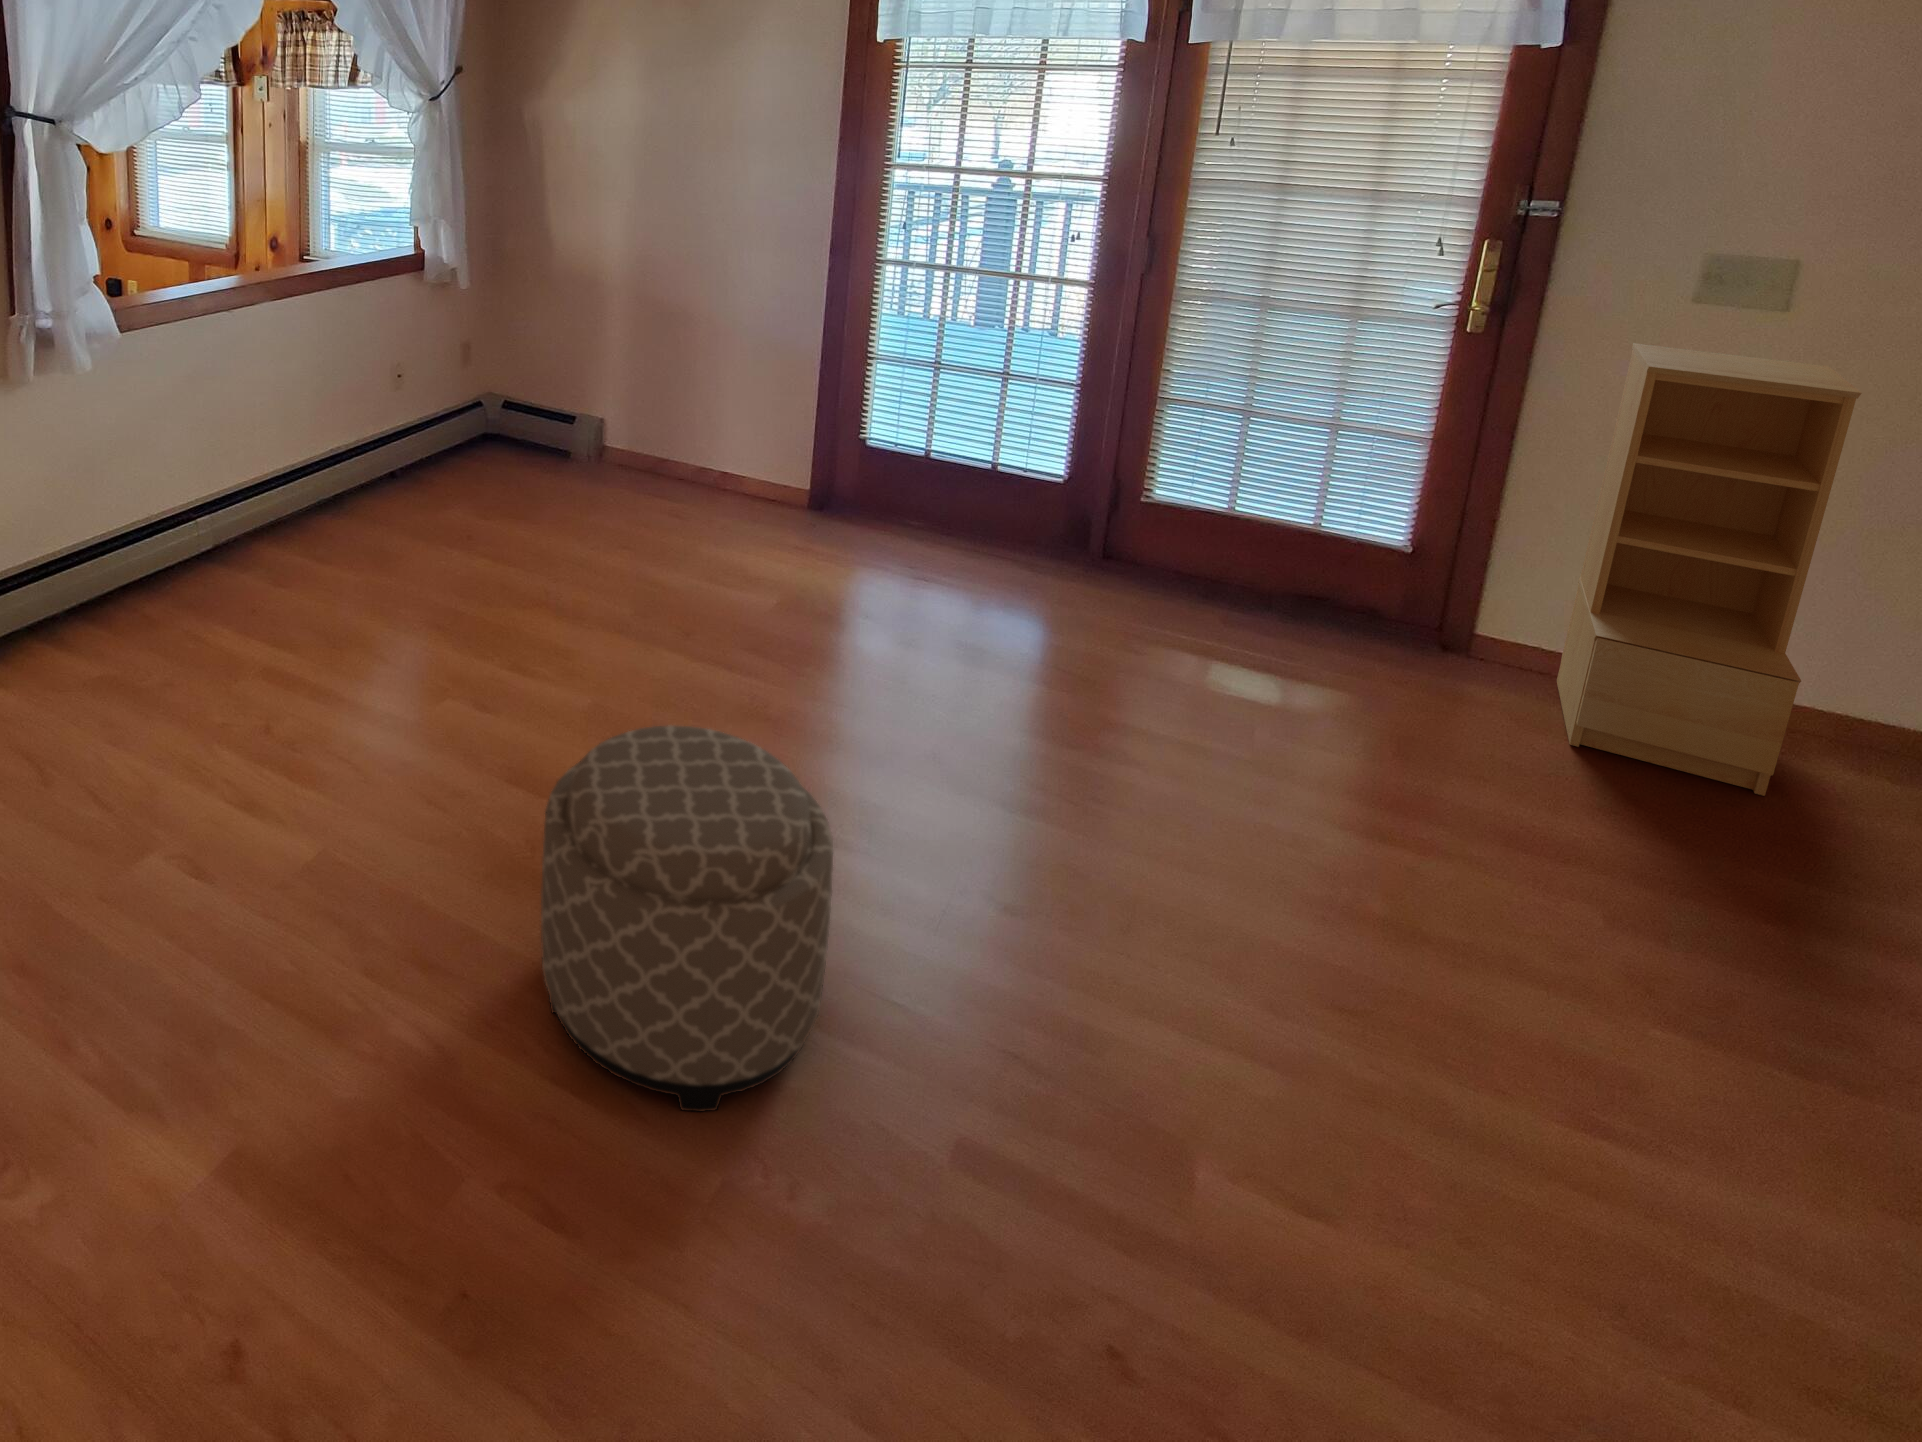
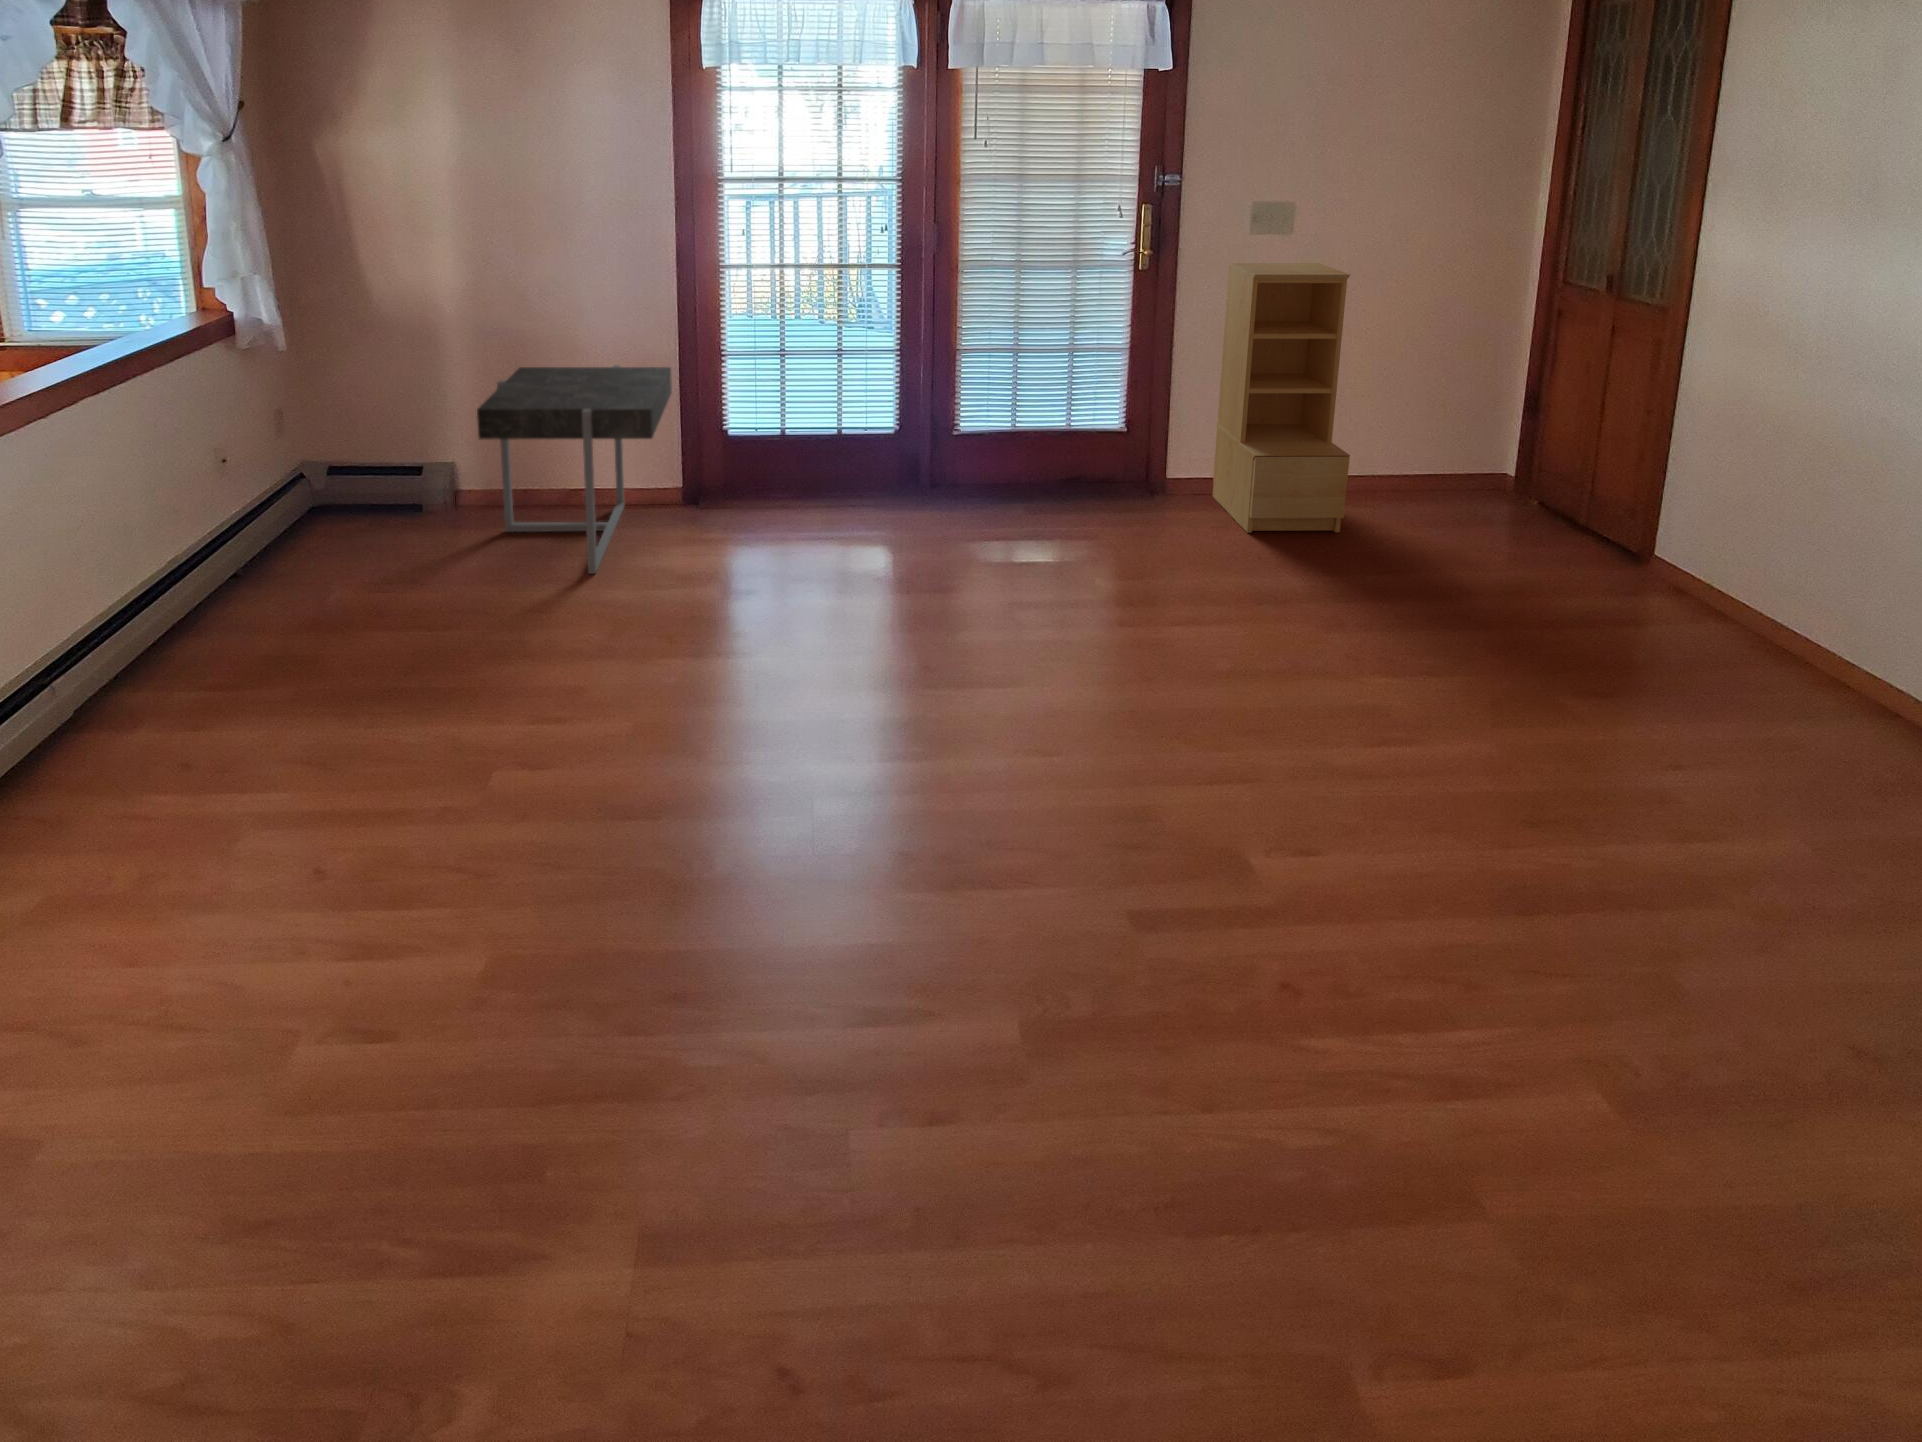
side table: none [586,336,808,552] -> present [477,365,672,574]
ottoman: present [541,725,833,1112] -> none [783,692,1057,1046]

